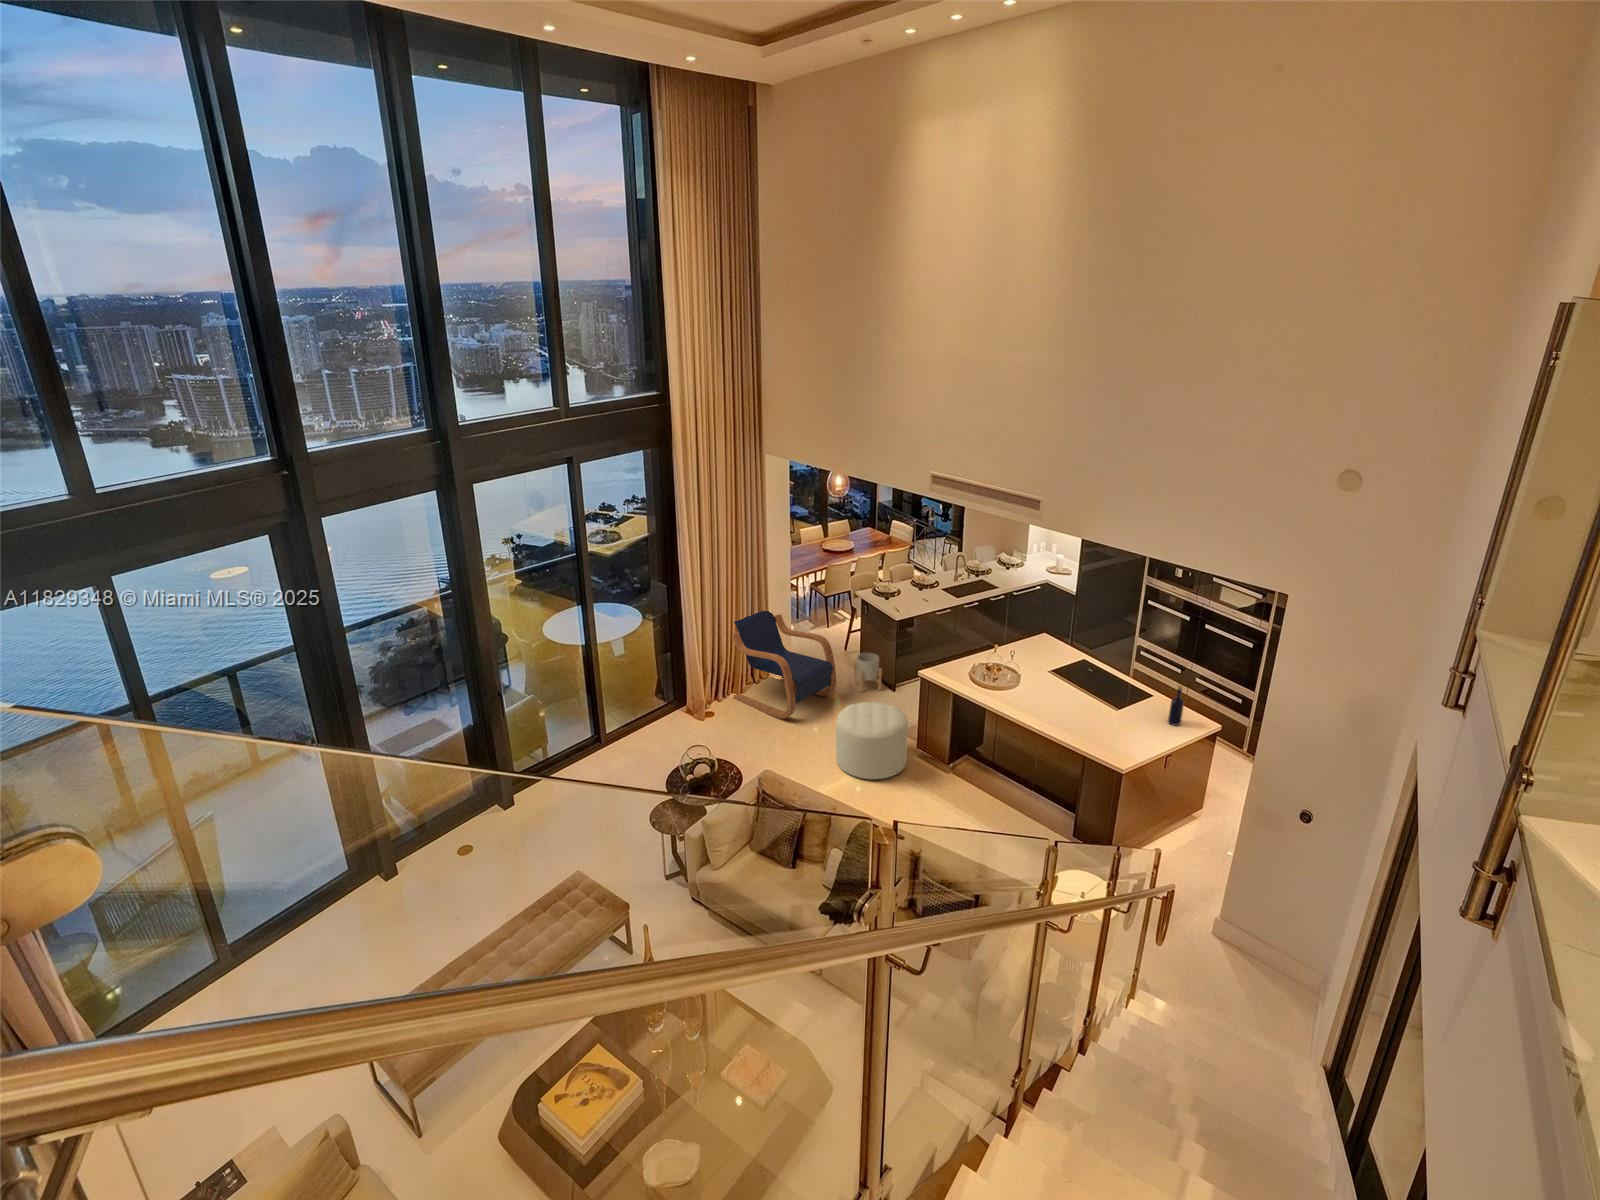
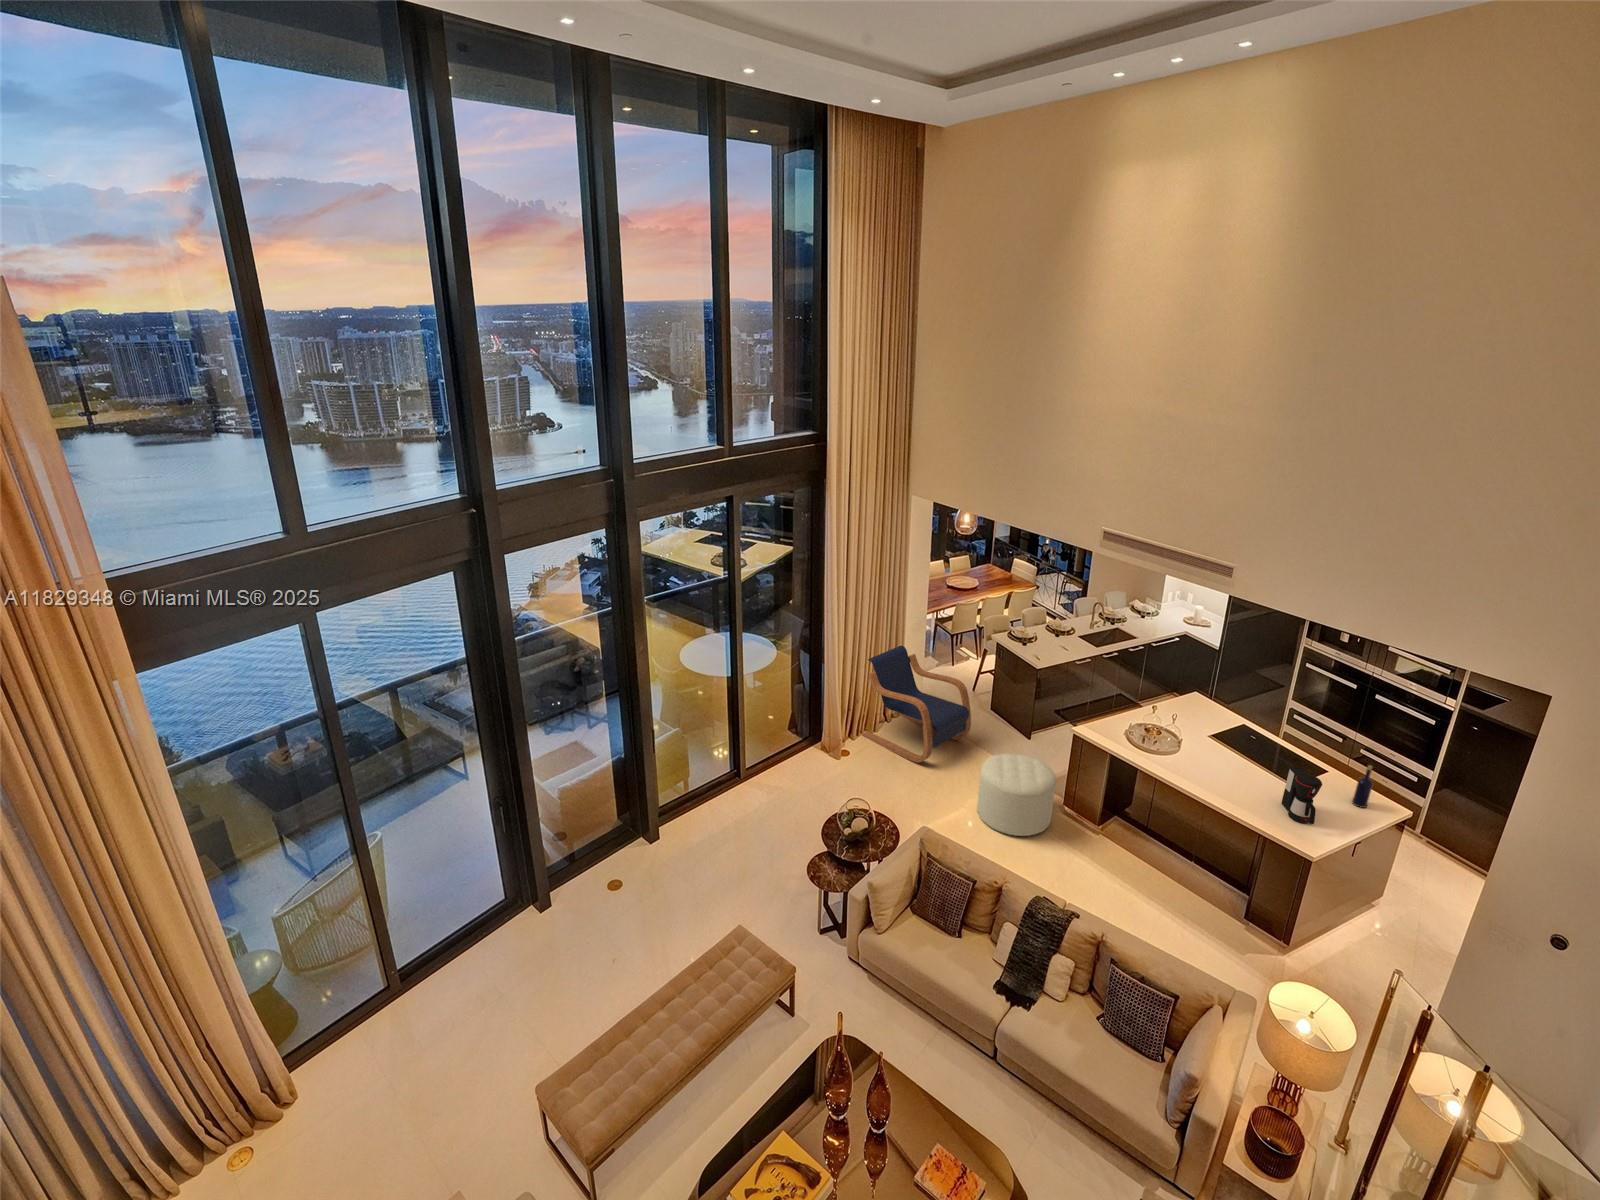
planter: present [854,653,882,692] -> none [985,698,1017,739]
coffee maker: none [1103,690,1134,742] -> present [1281,767,1322,825]

